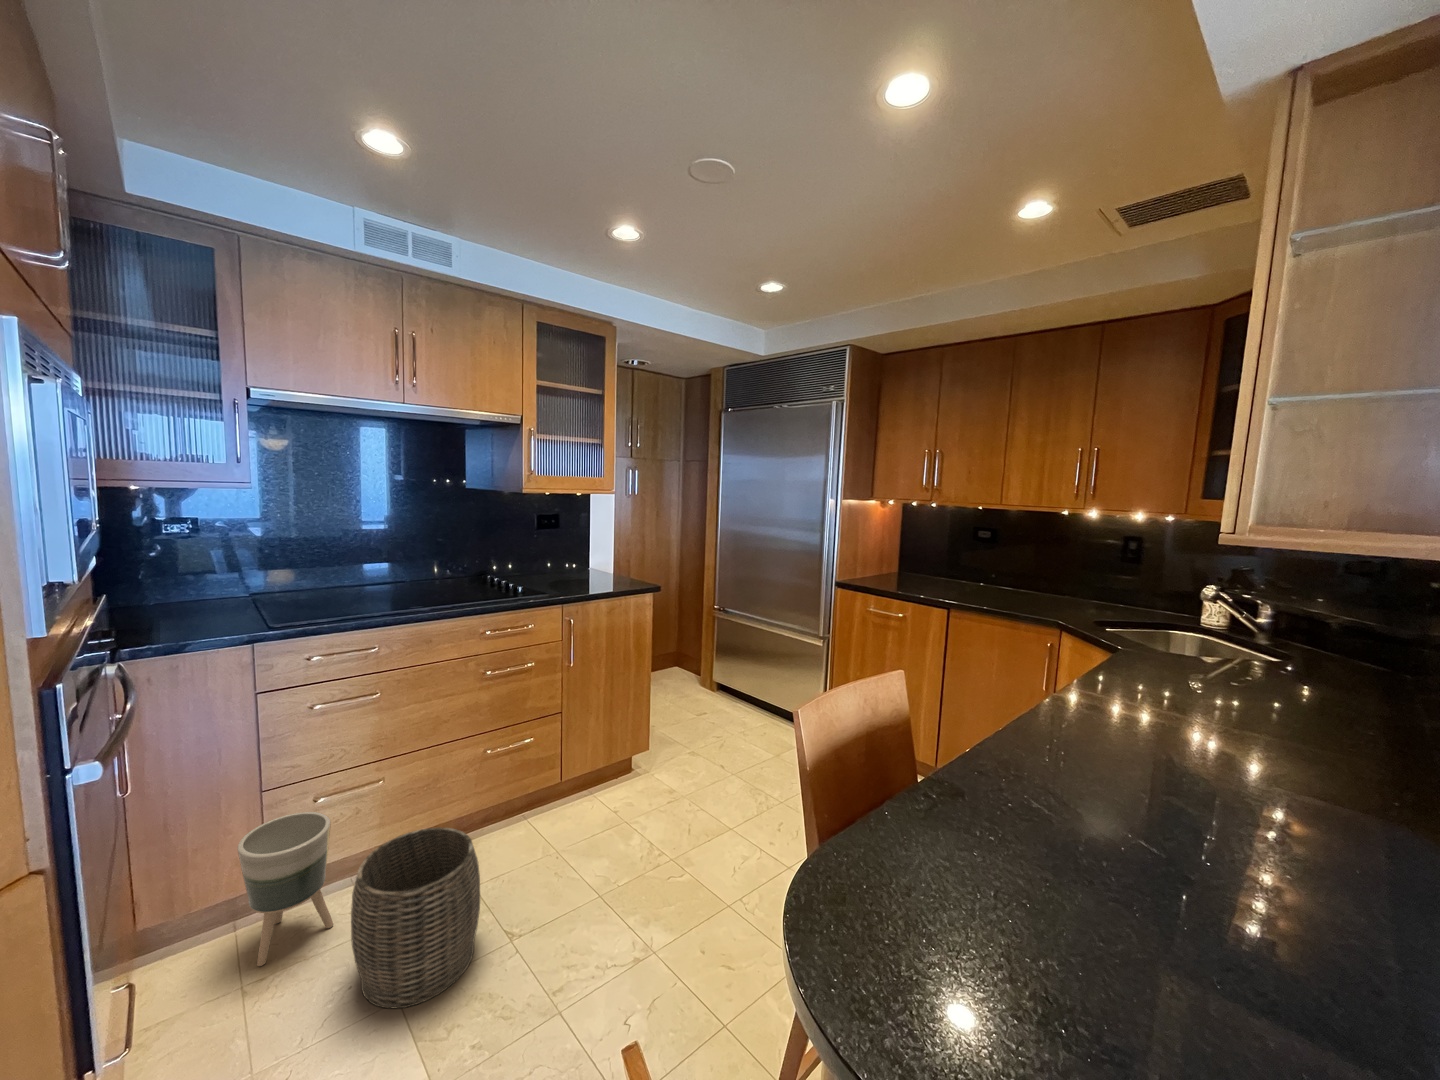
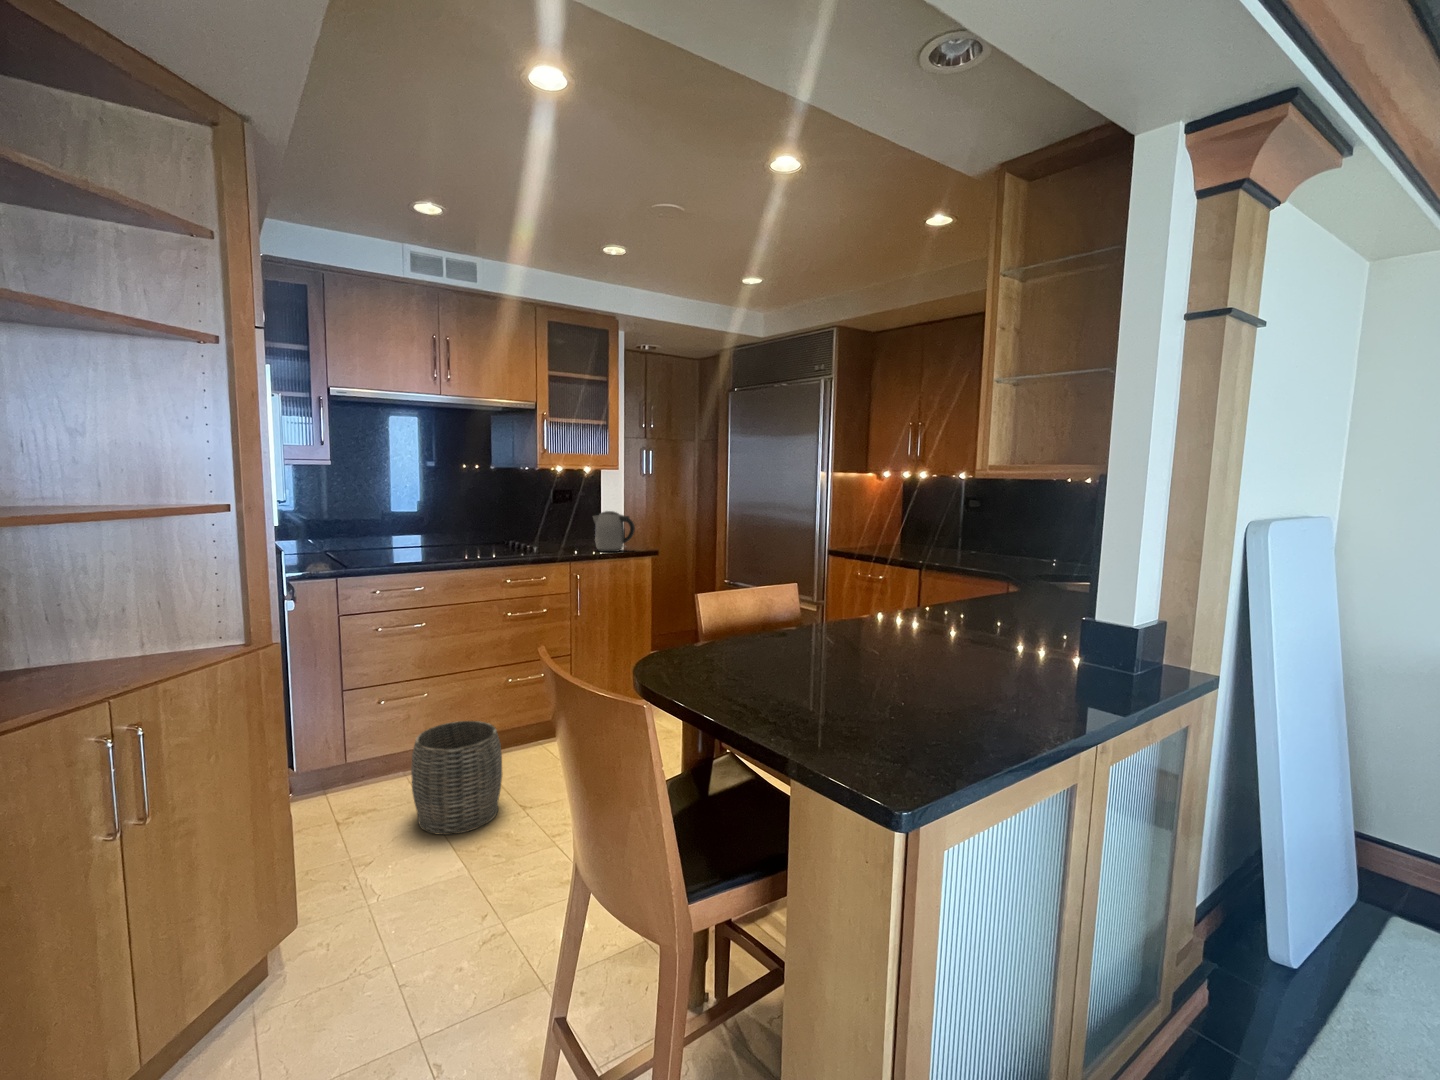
kettle: none [587,542,635,589] -> present [593,511,635,552]
planter: present [237,812,333,966] -> none [331,710,396,812]

